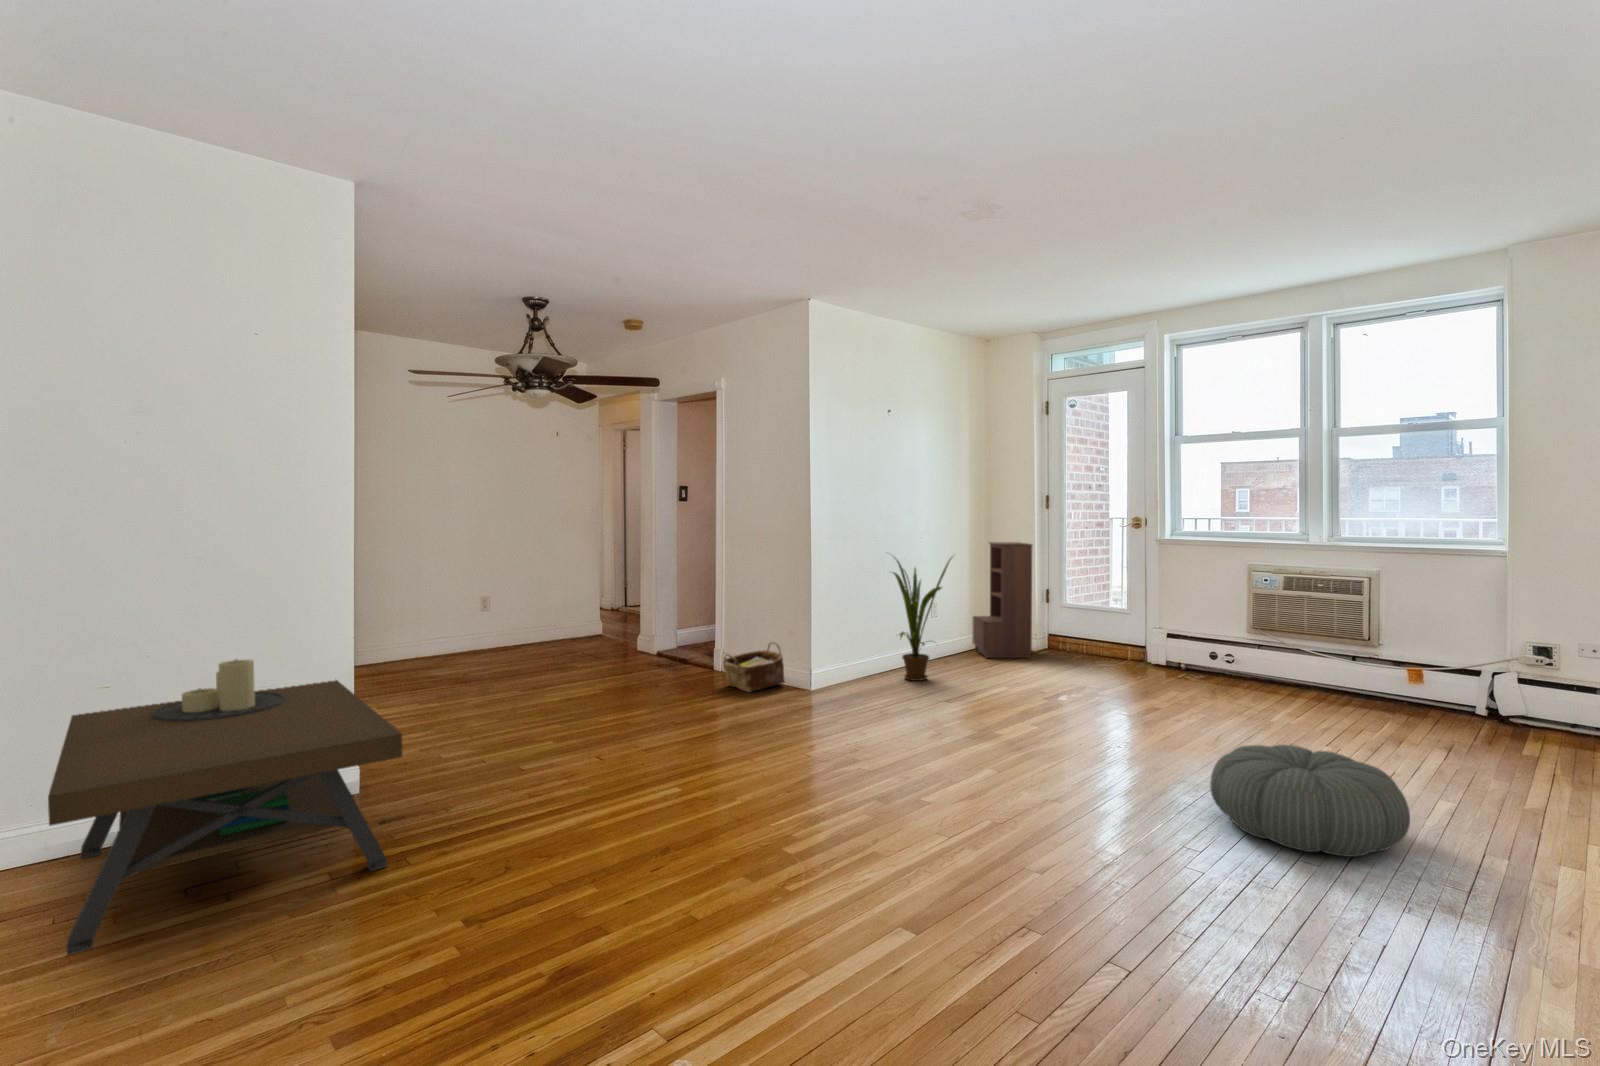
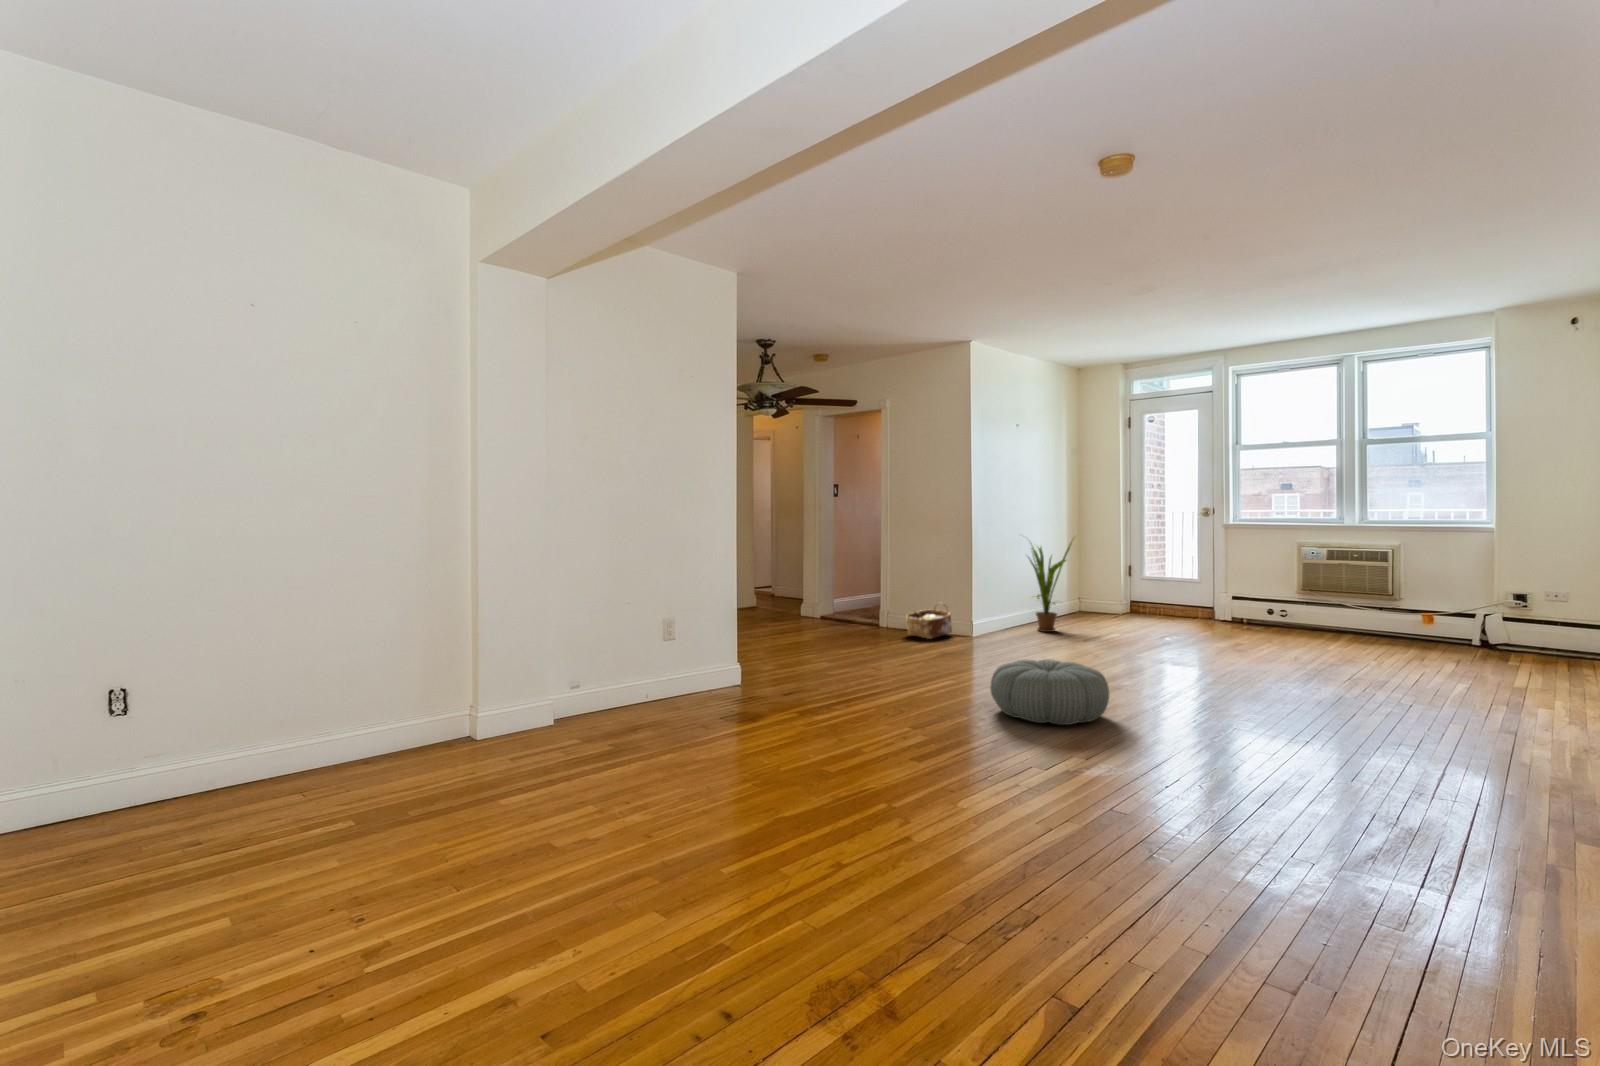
bookshelf: present [972,542,1032,658] -> none [1070,528,1122,619]
coffee table: present [48,659,403,955] -> none [601,591,849,748]
pouf: present [1210,745,1410,857] -> present [990,659,1109,725]

